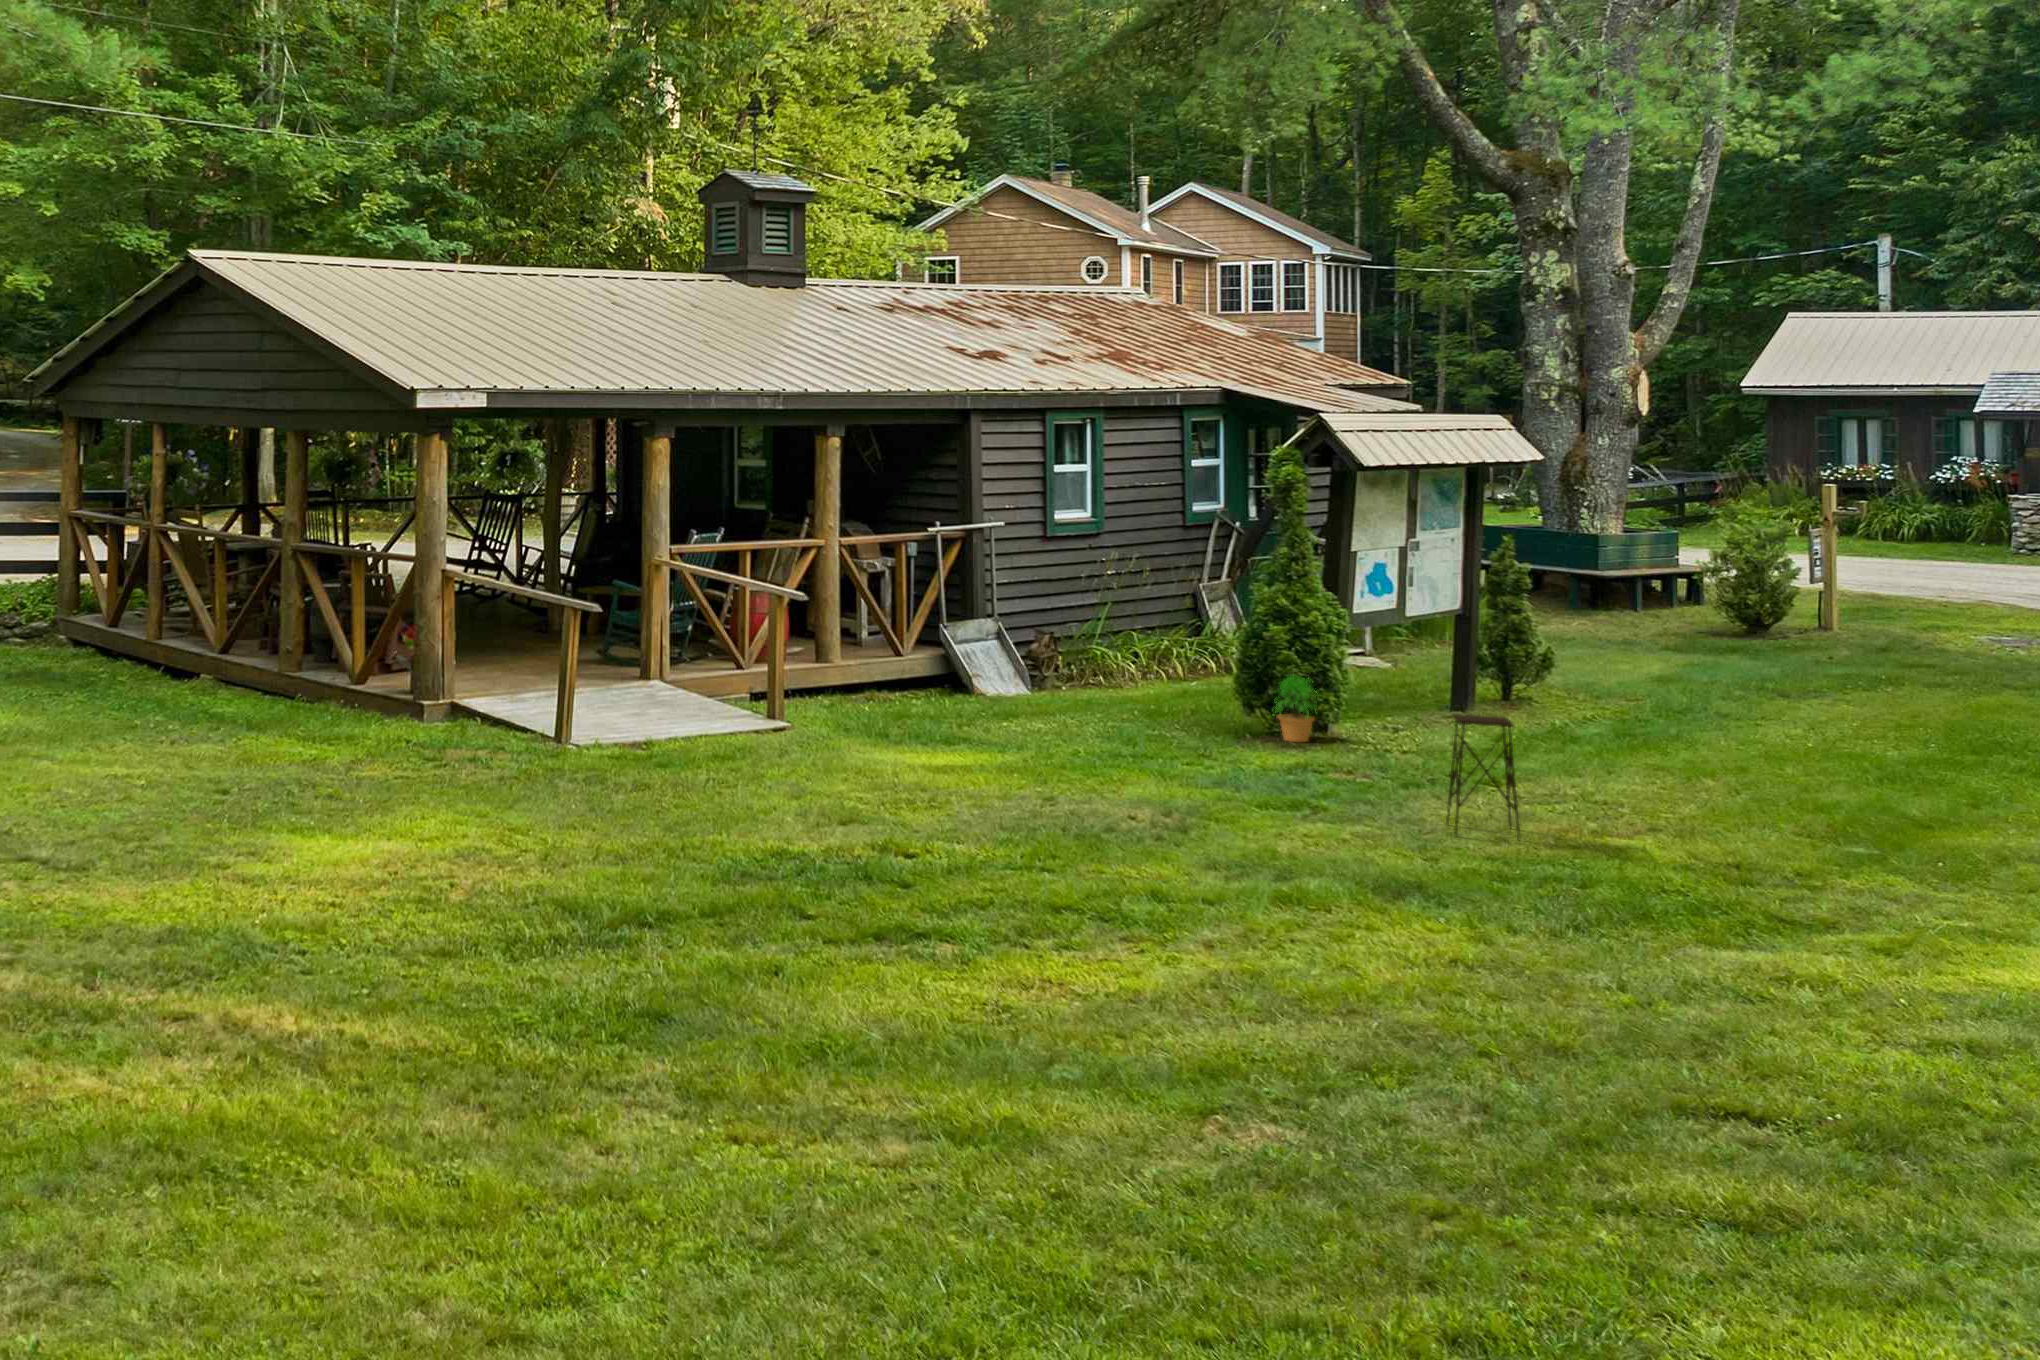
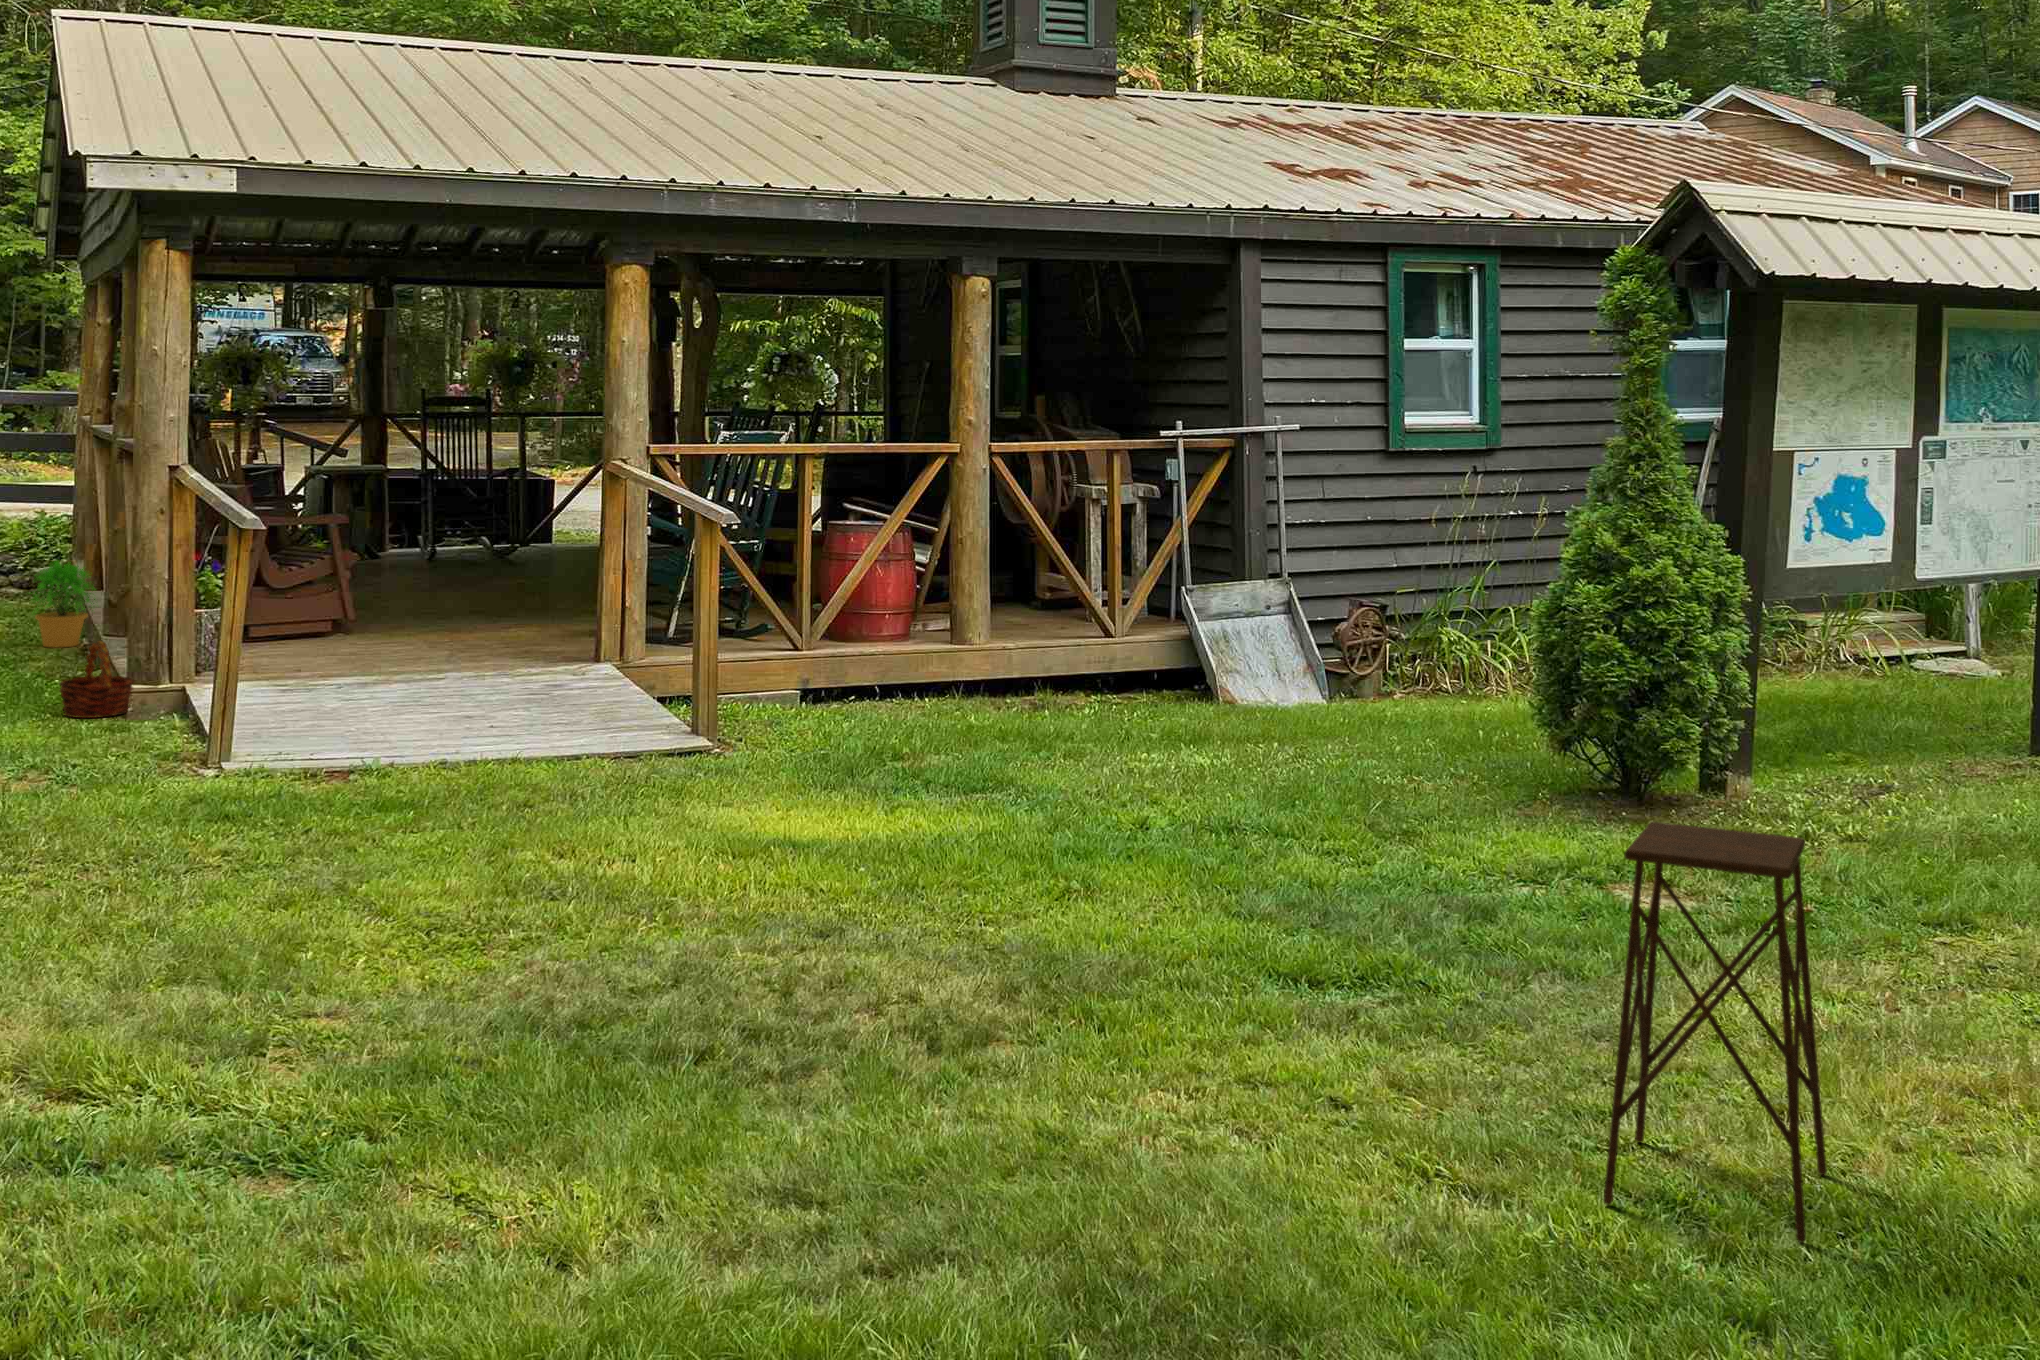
basket: none [398,674,440,720] -> present [59,641,134,718]
potted plant: present [1272,675,1318,742] -> present [31,560,96,648]

